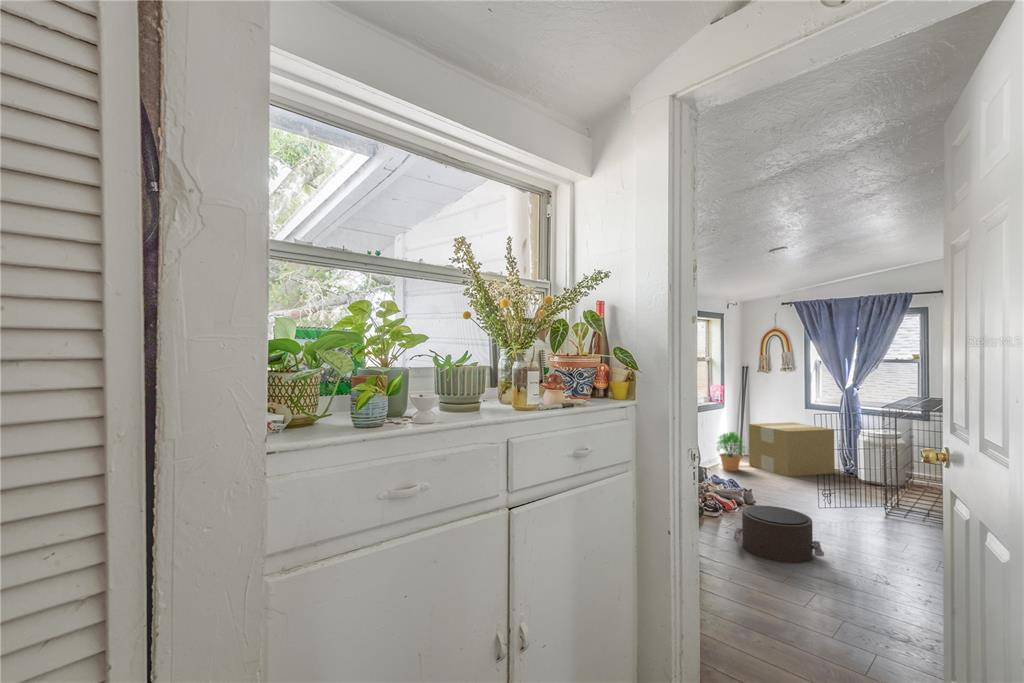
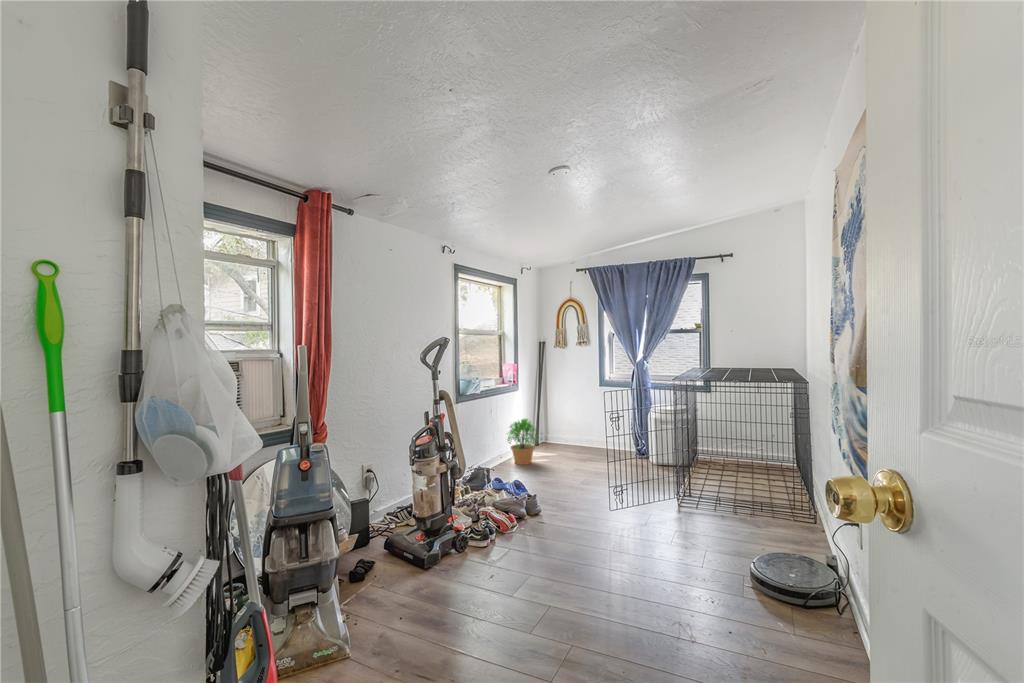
cardboard box: present [749,422,835,476] -> none [543,402,628,466]
pouf: present [734,505,824,563] -> none [493,530,614,628]

